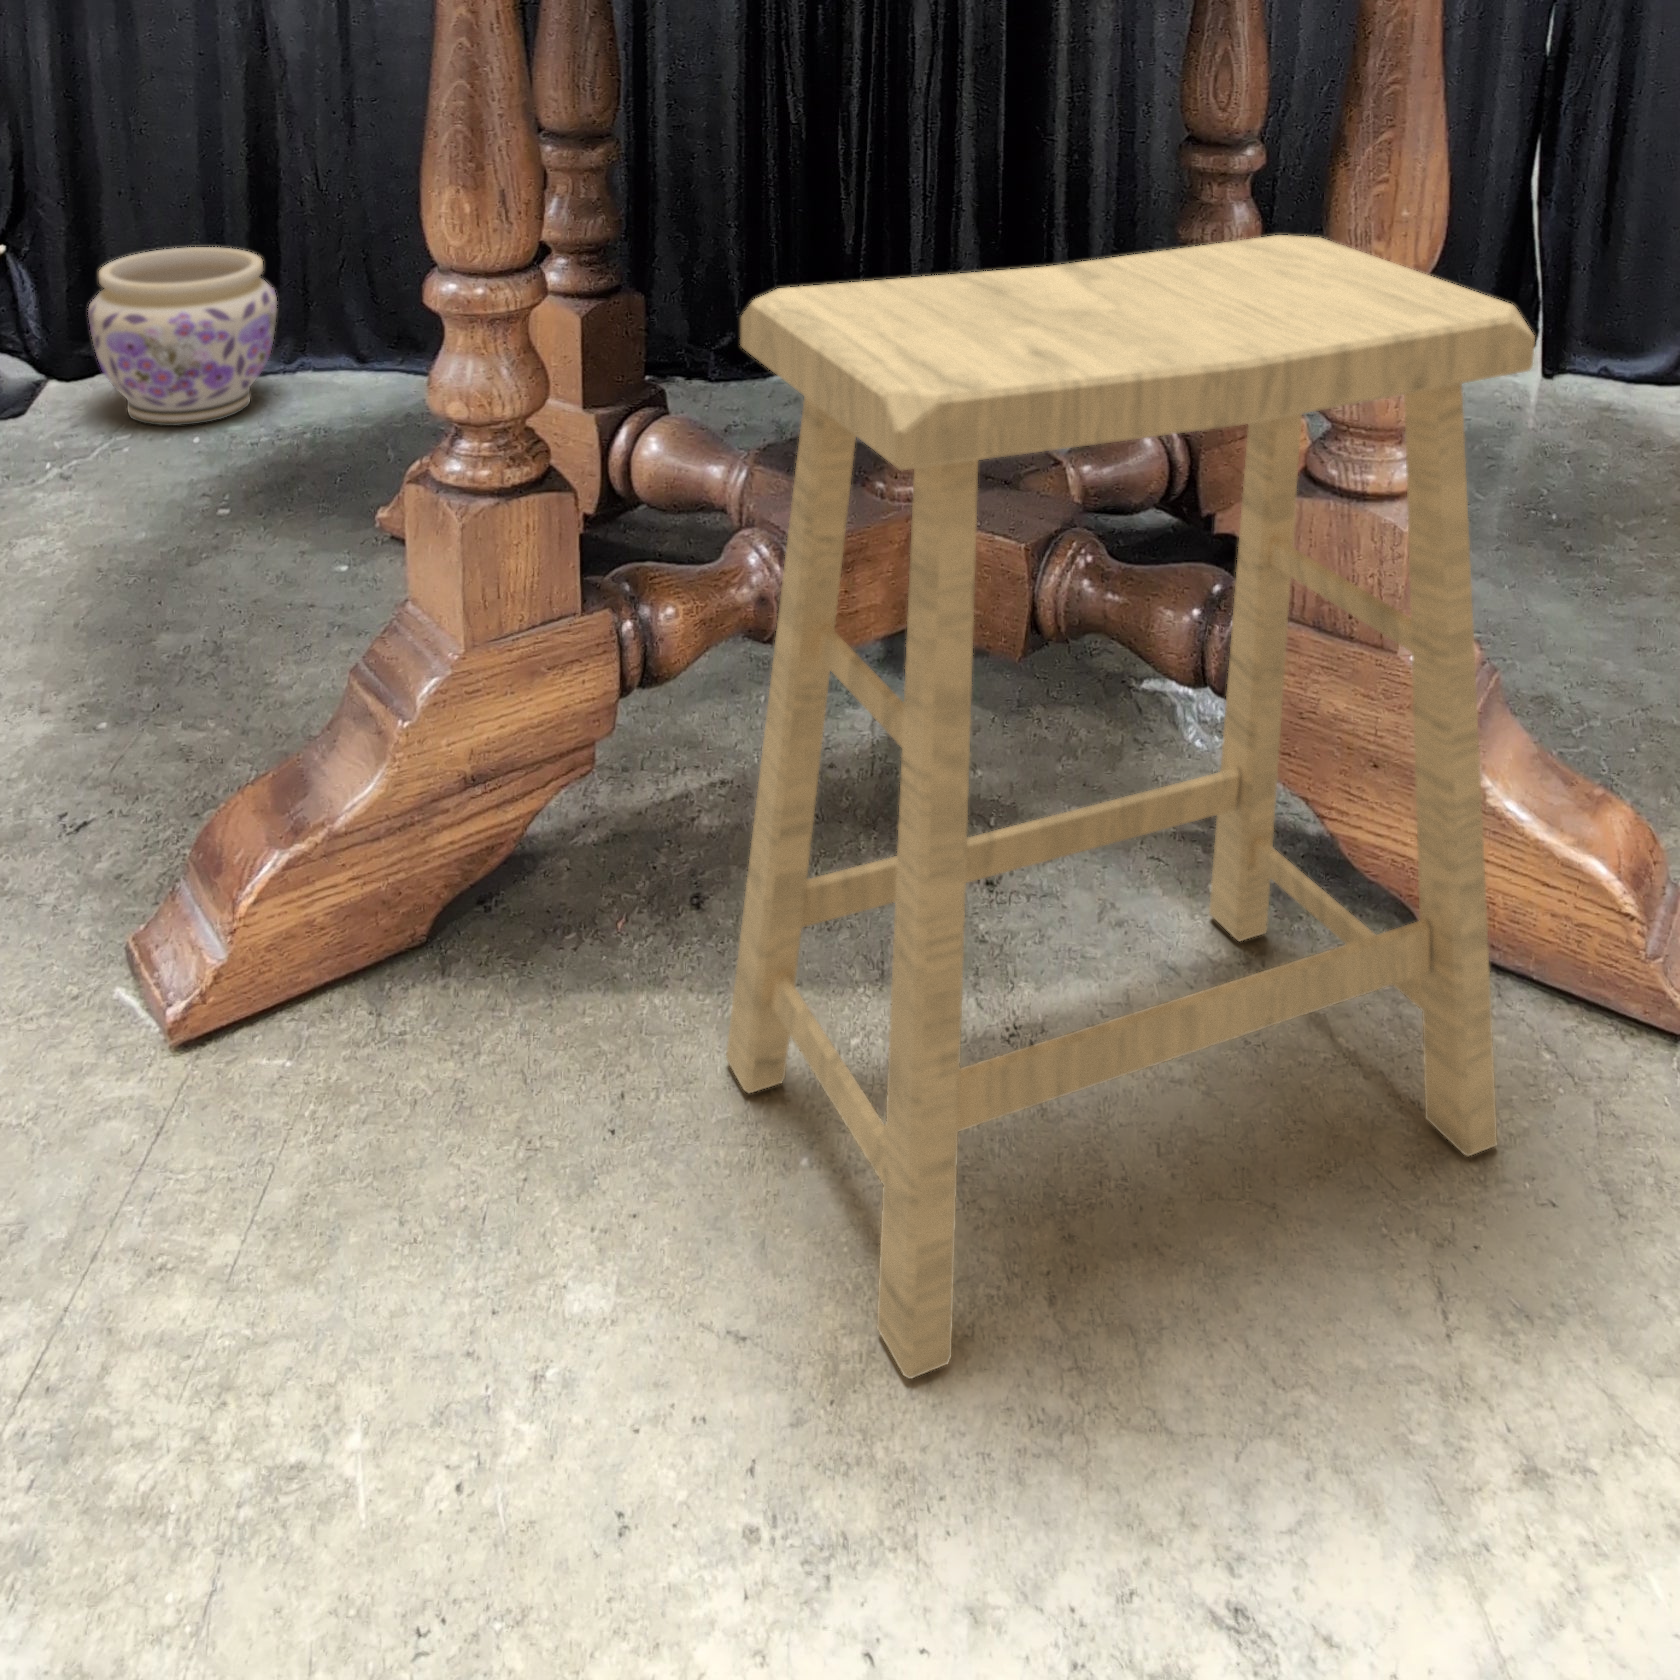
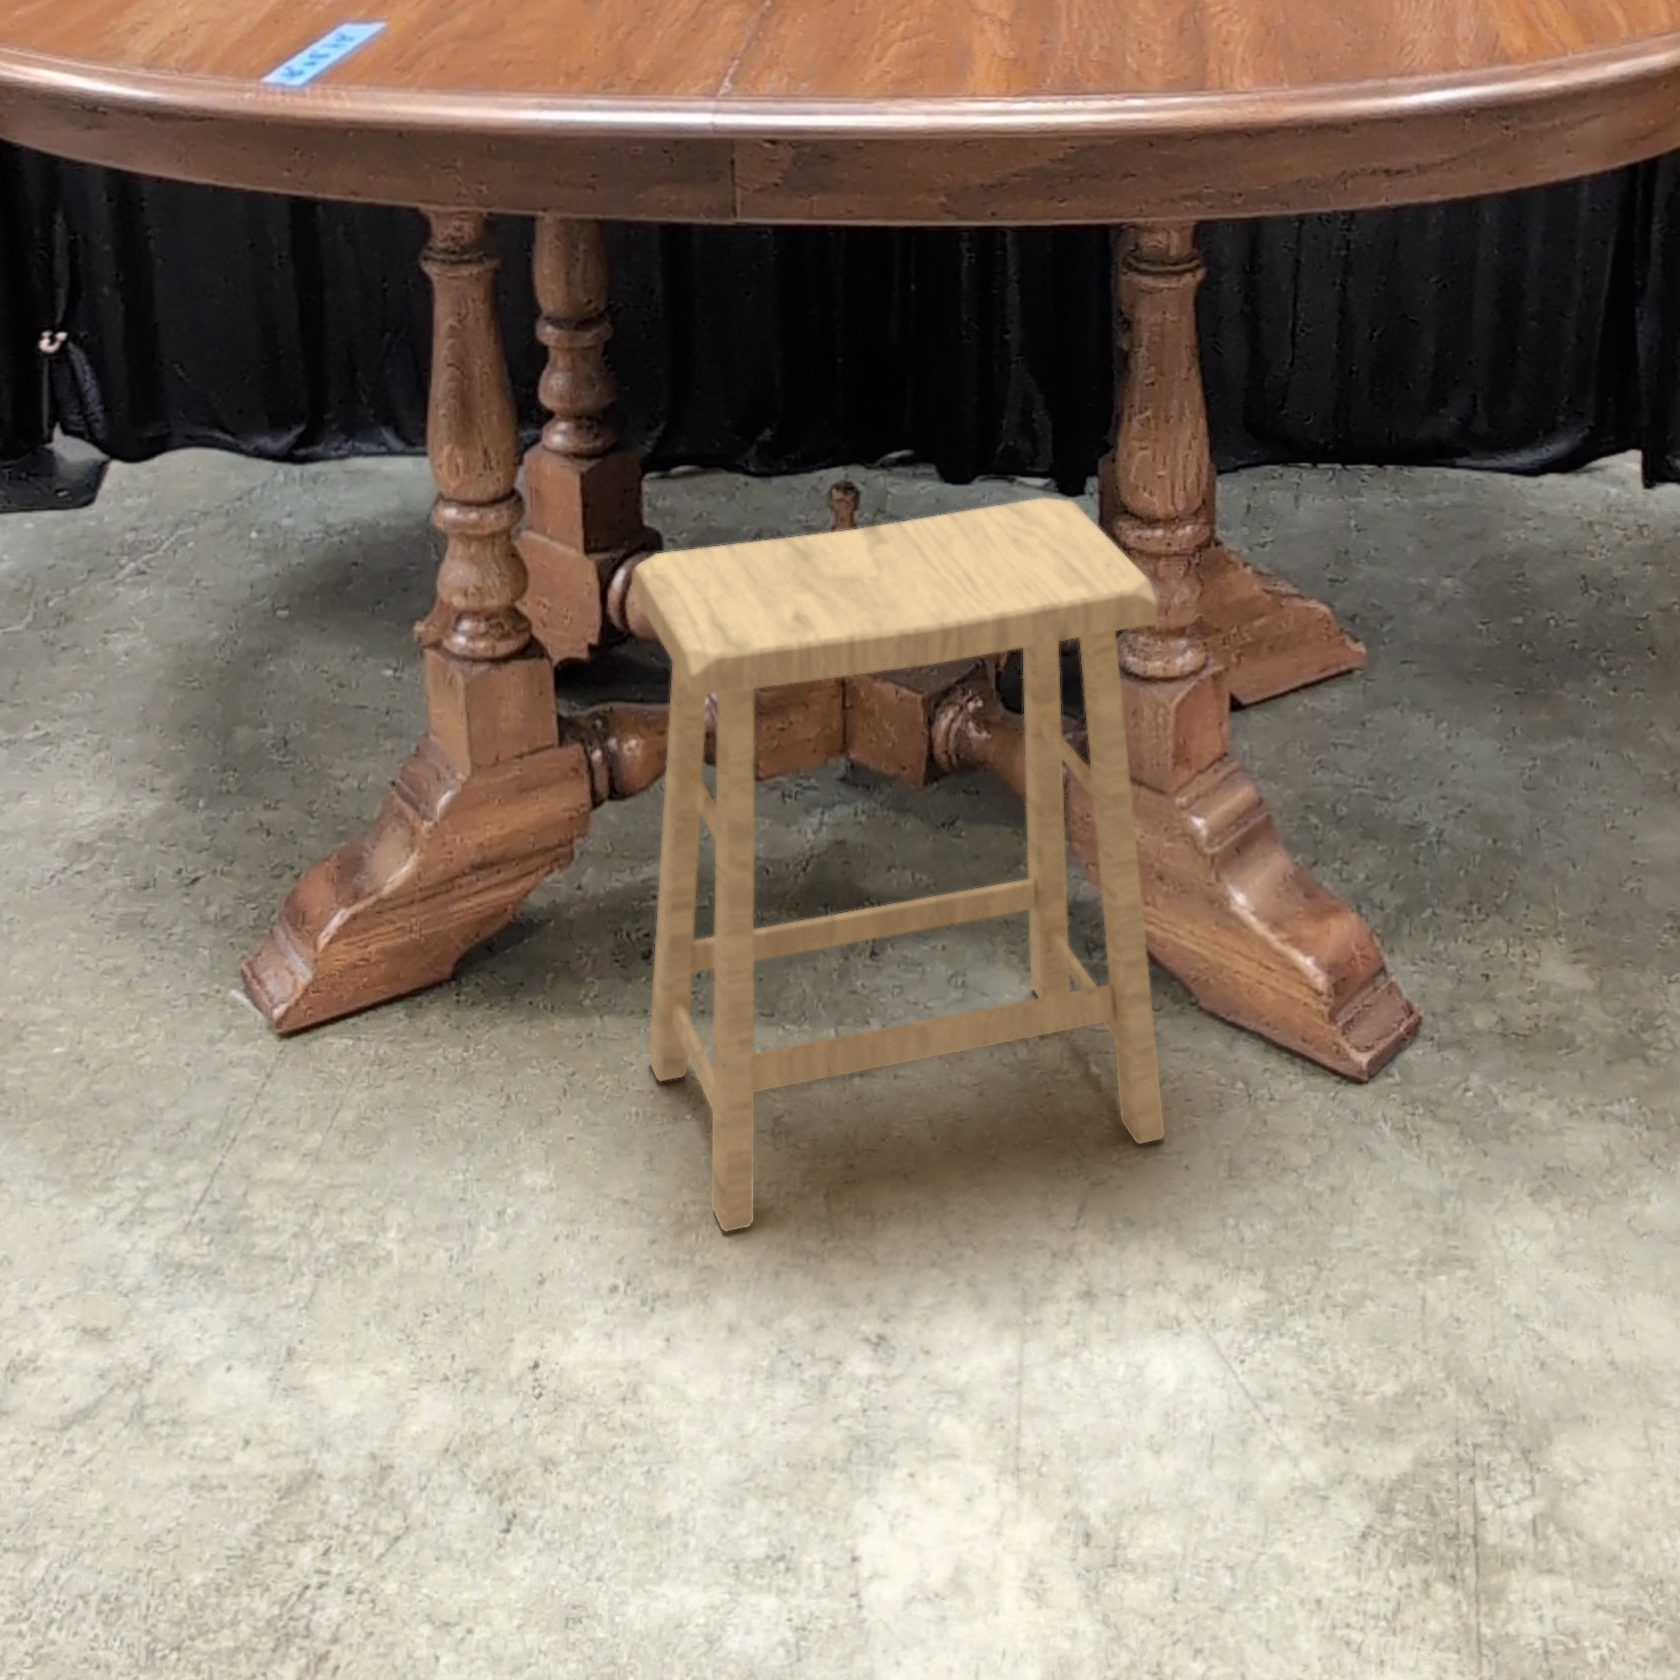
planter: present [88,247,277,426] -> none [151,339,325,520]

